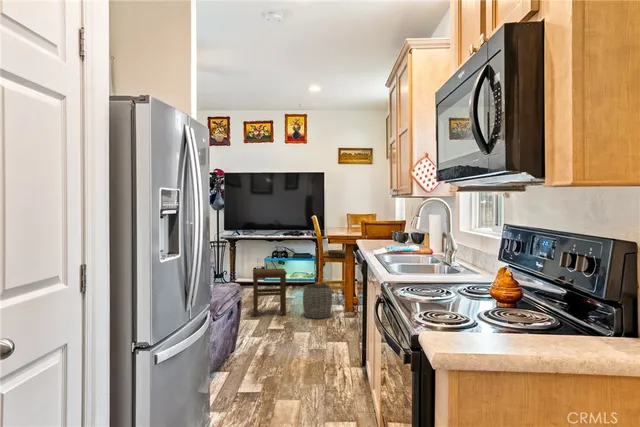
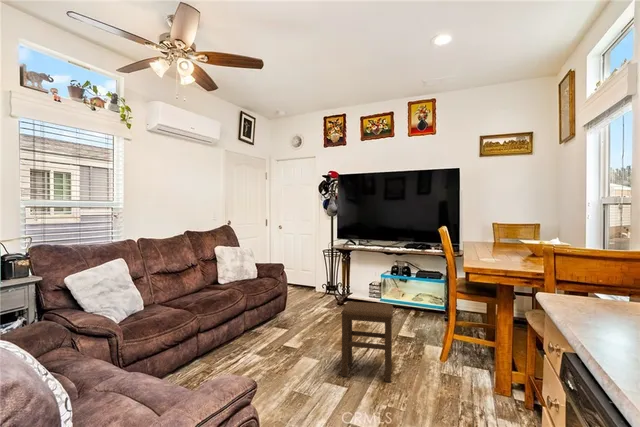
woven basket: present [303,284,332,319] -> none [419,337,471,408]

